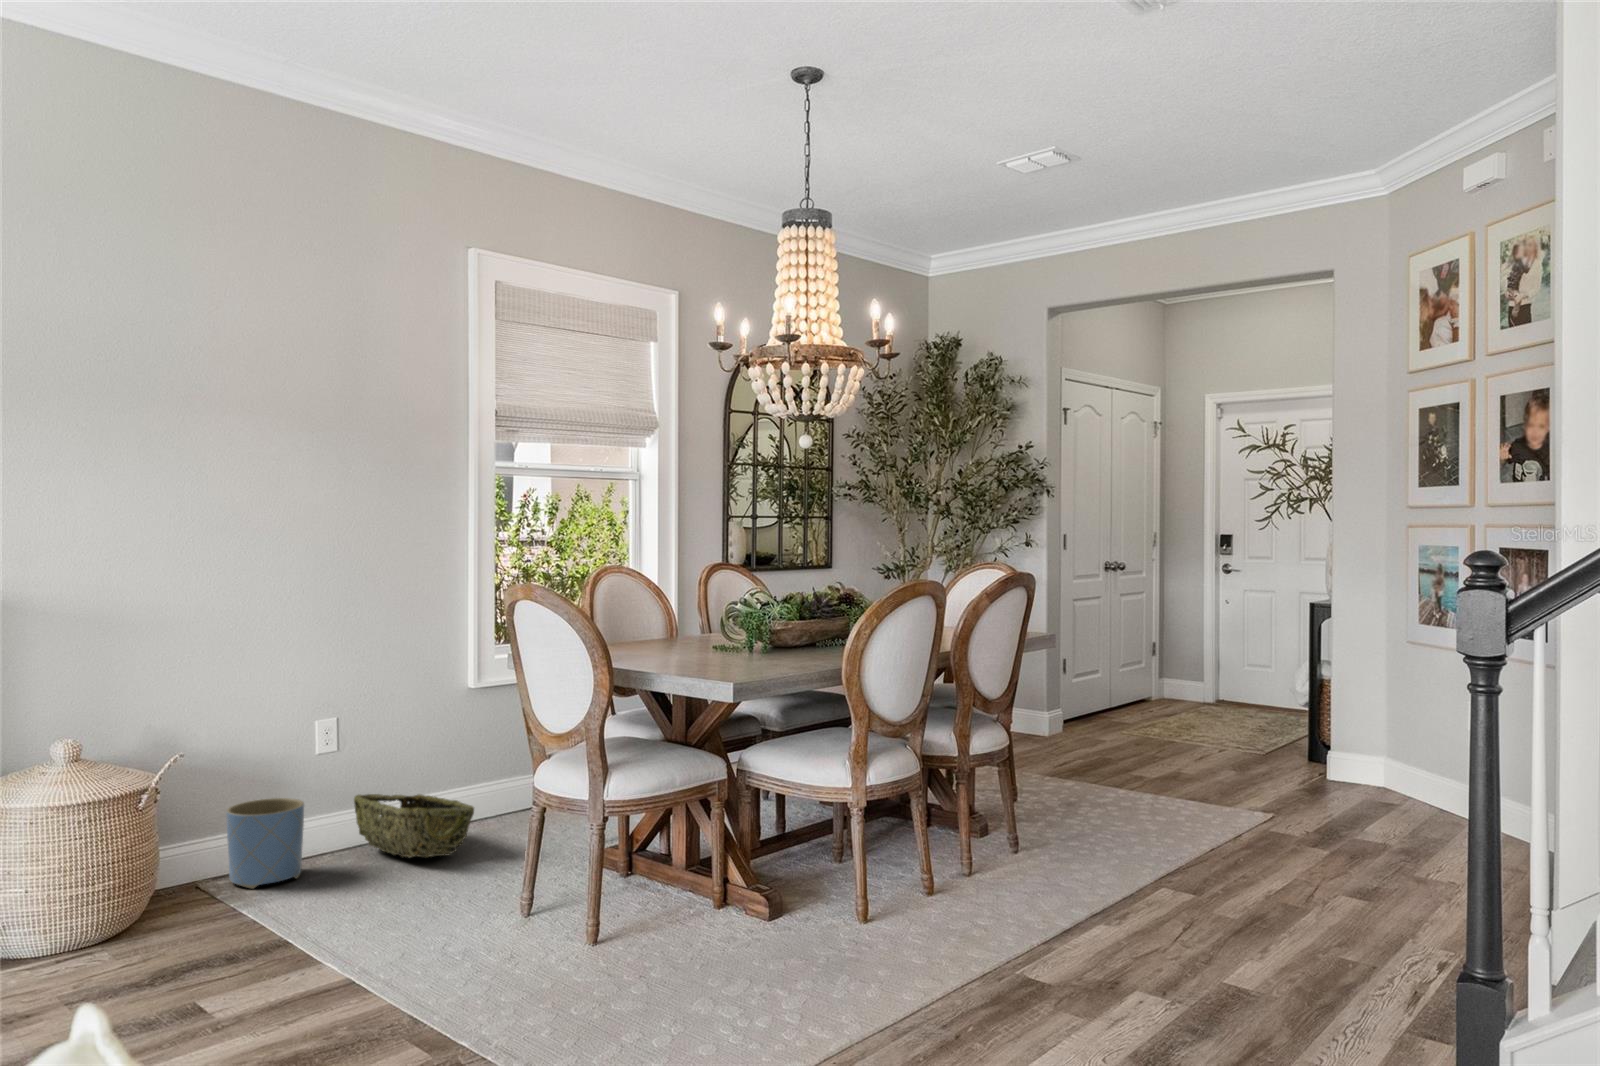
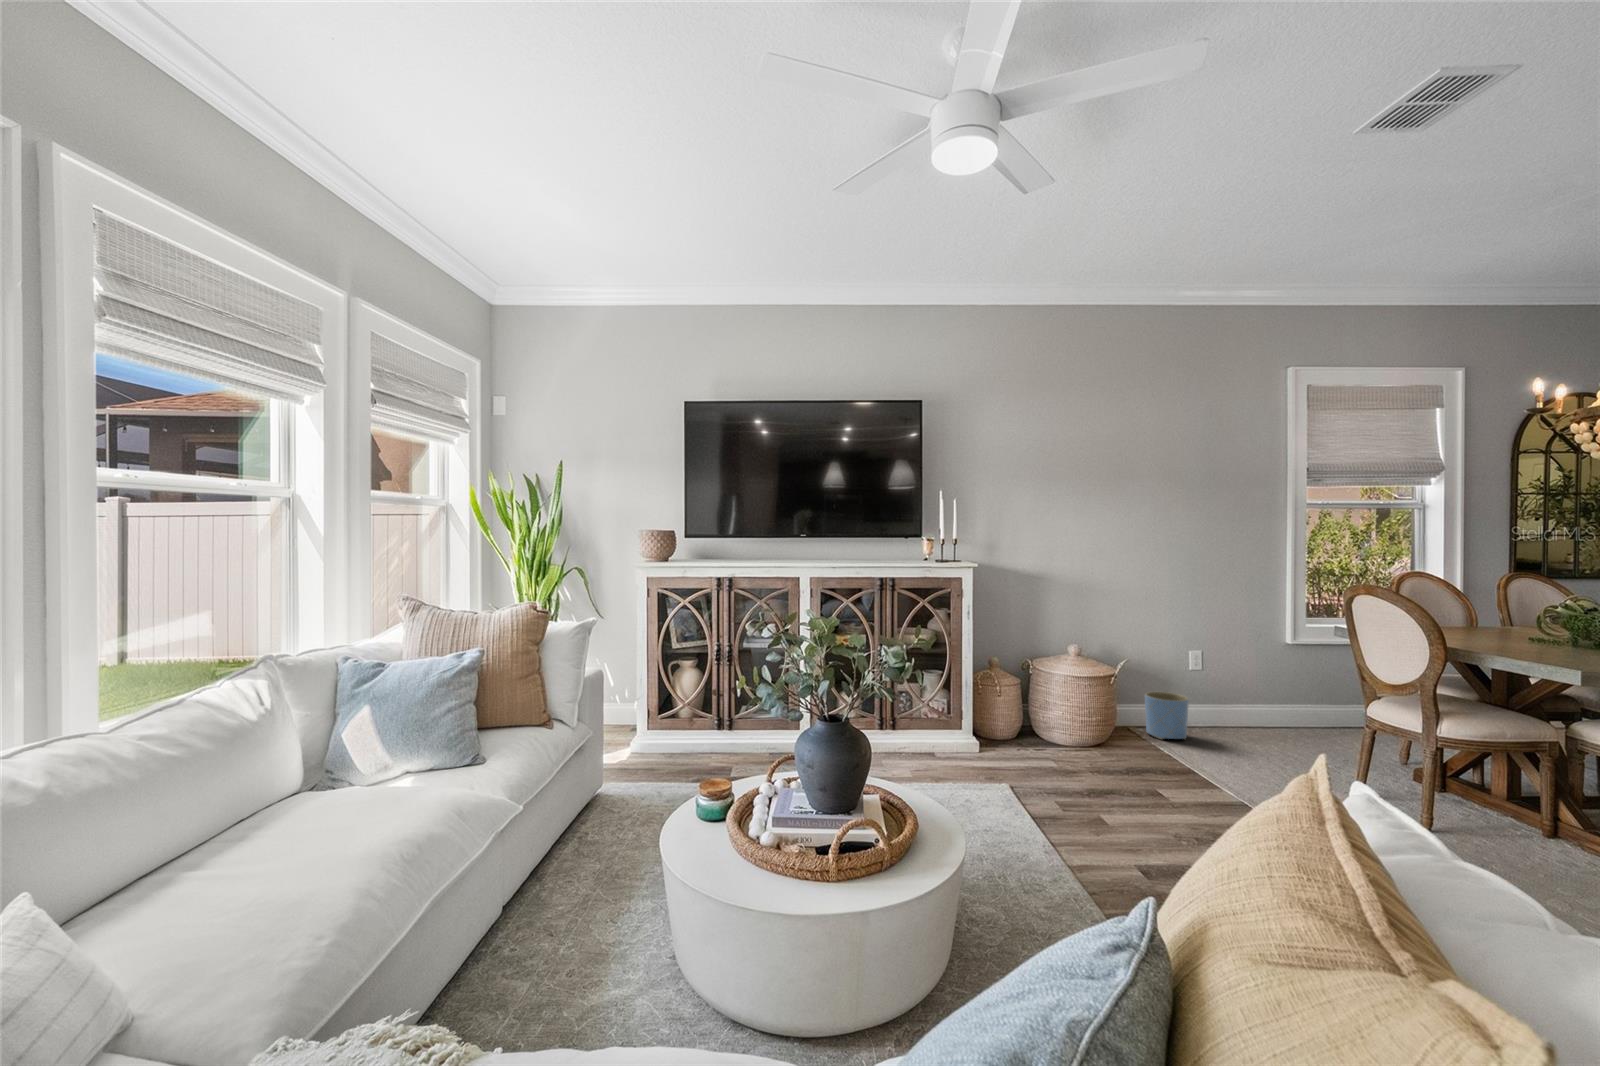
woven basket: present [354,794,474,858] -> none [1214,699,1302,748]

